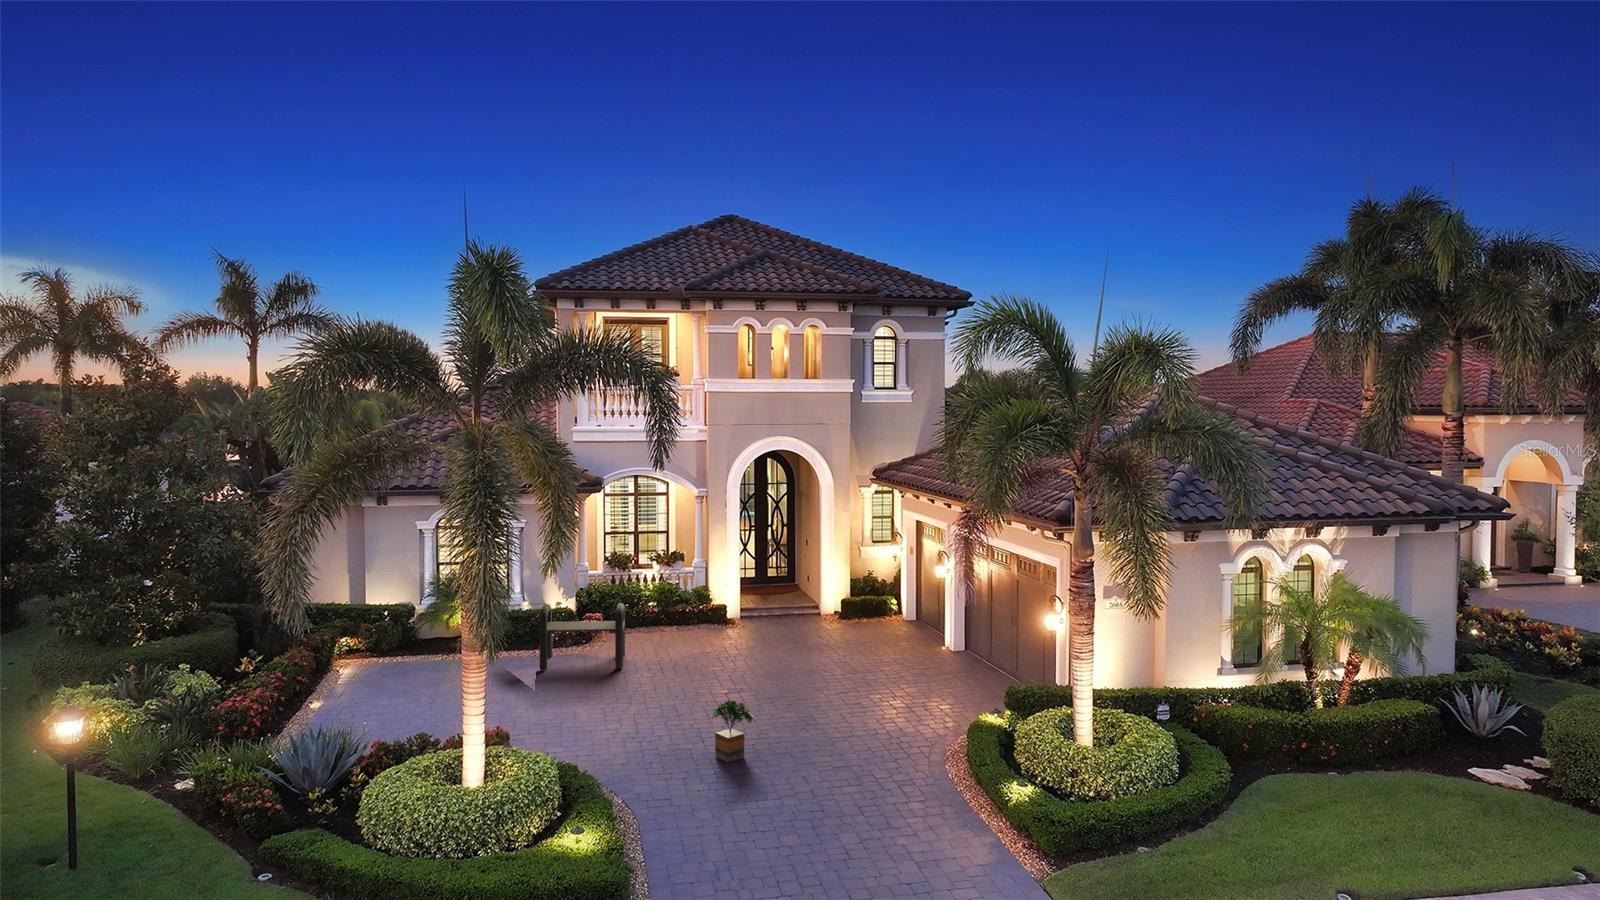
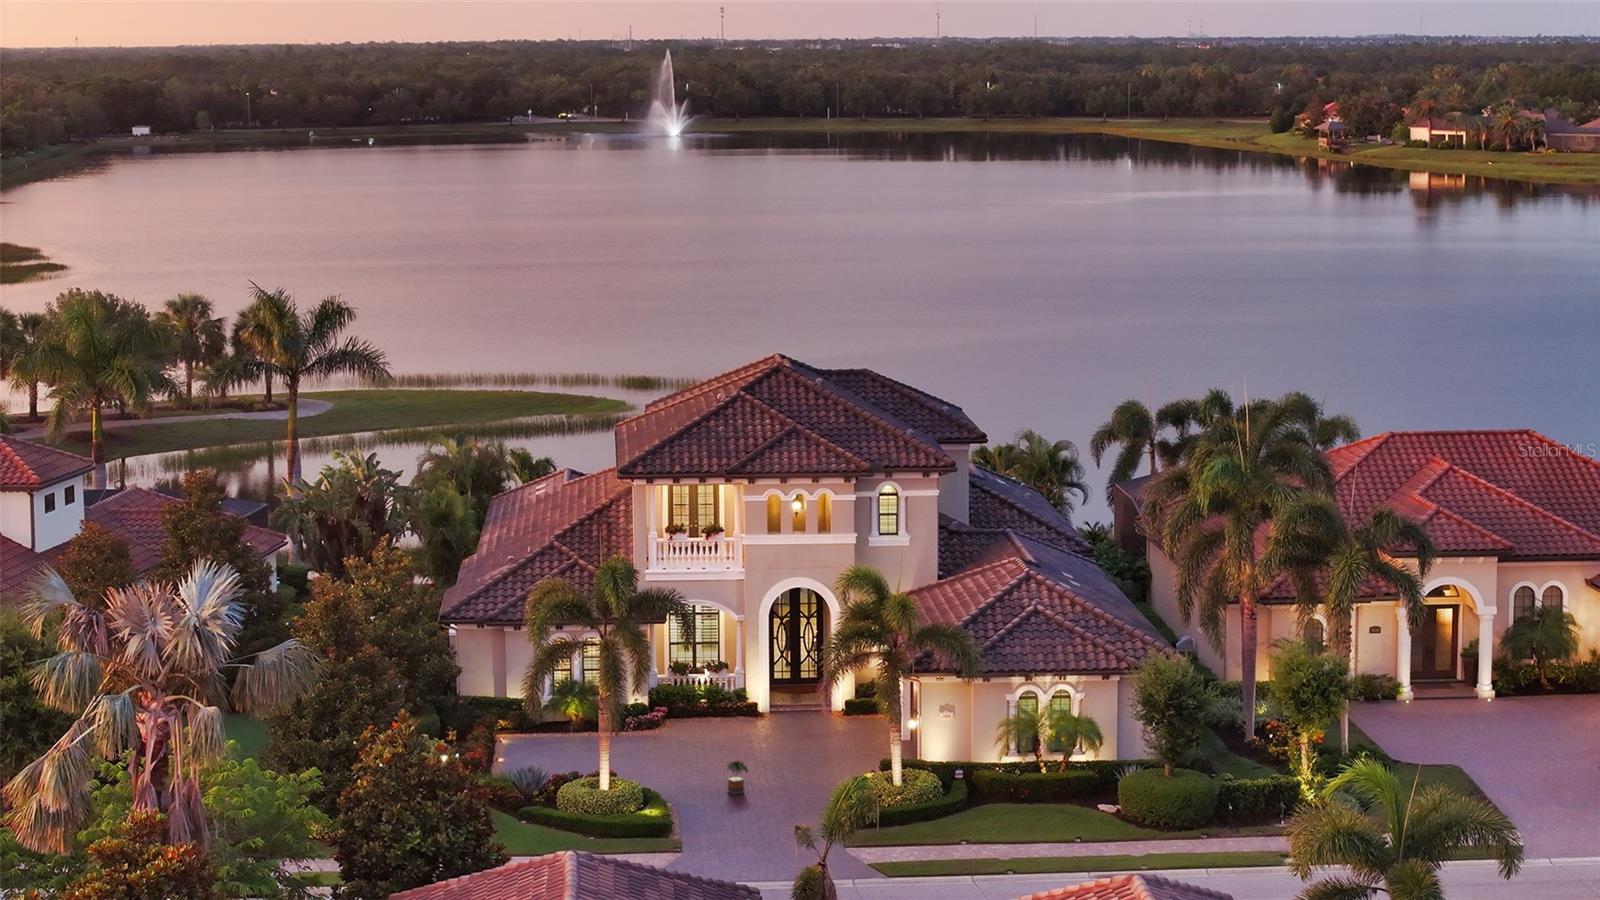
bench: present [540,603,625,670] -> none [626,701,682,745]

